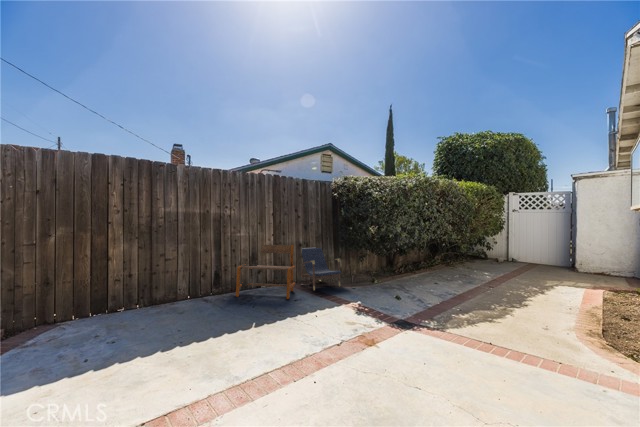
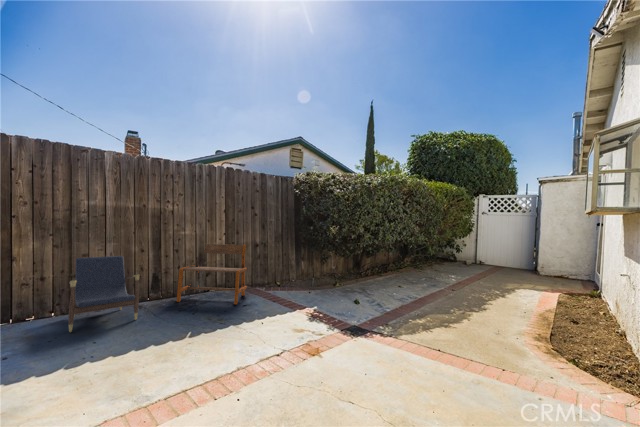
lounge chair: present [301,248,341,290] -> present [69,256,139,332]

